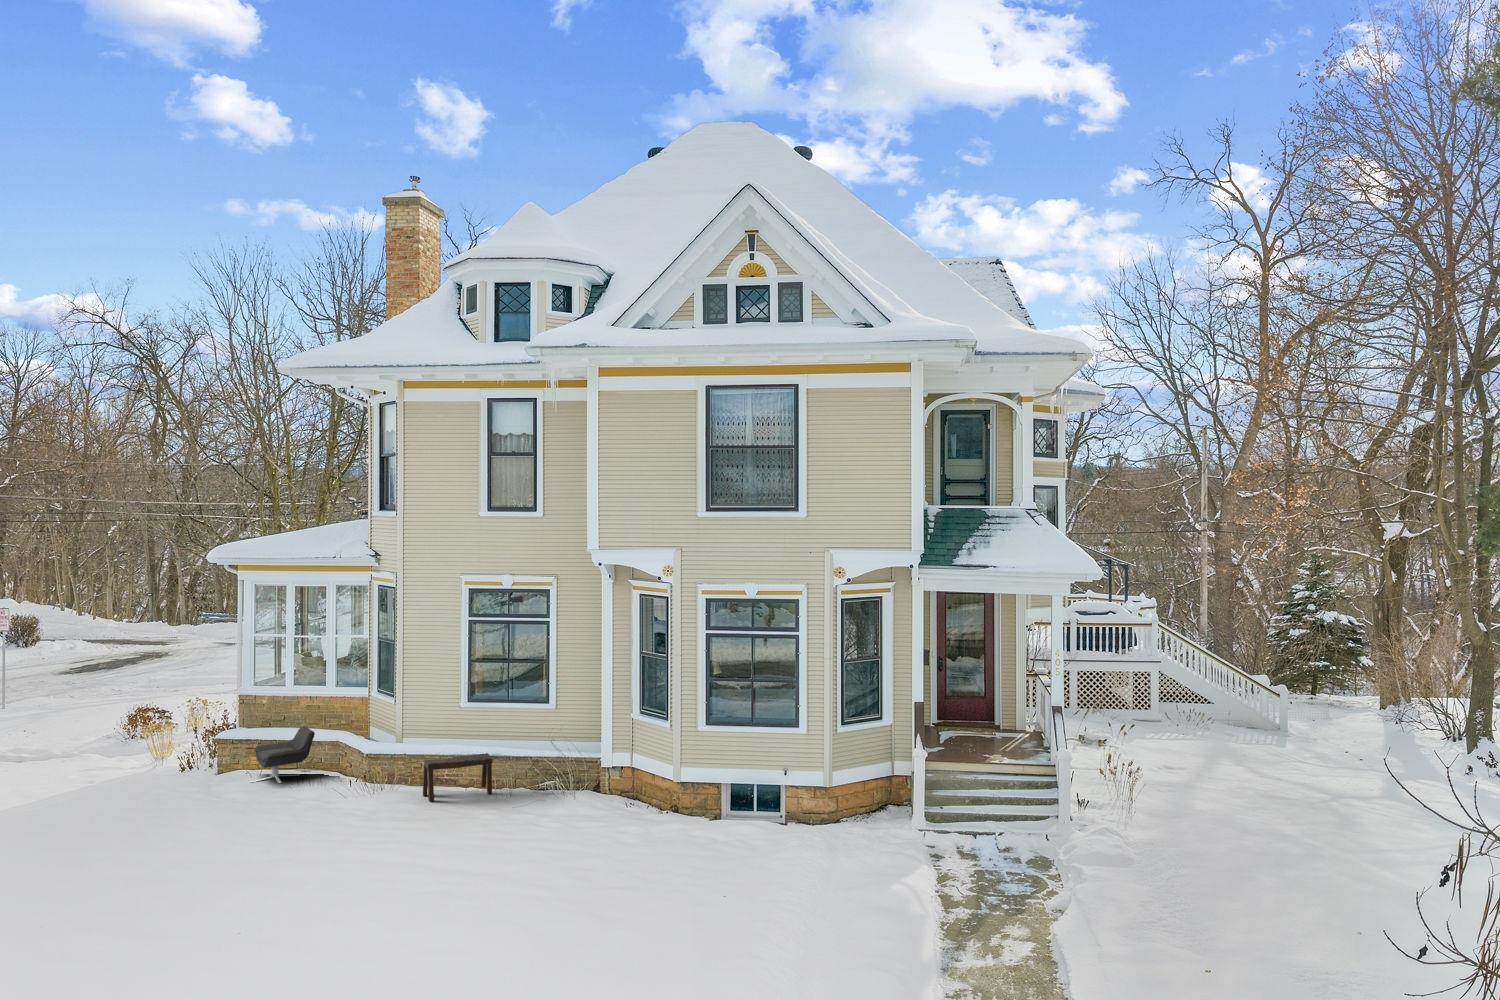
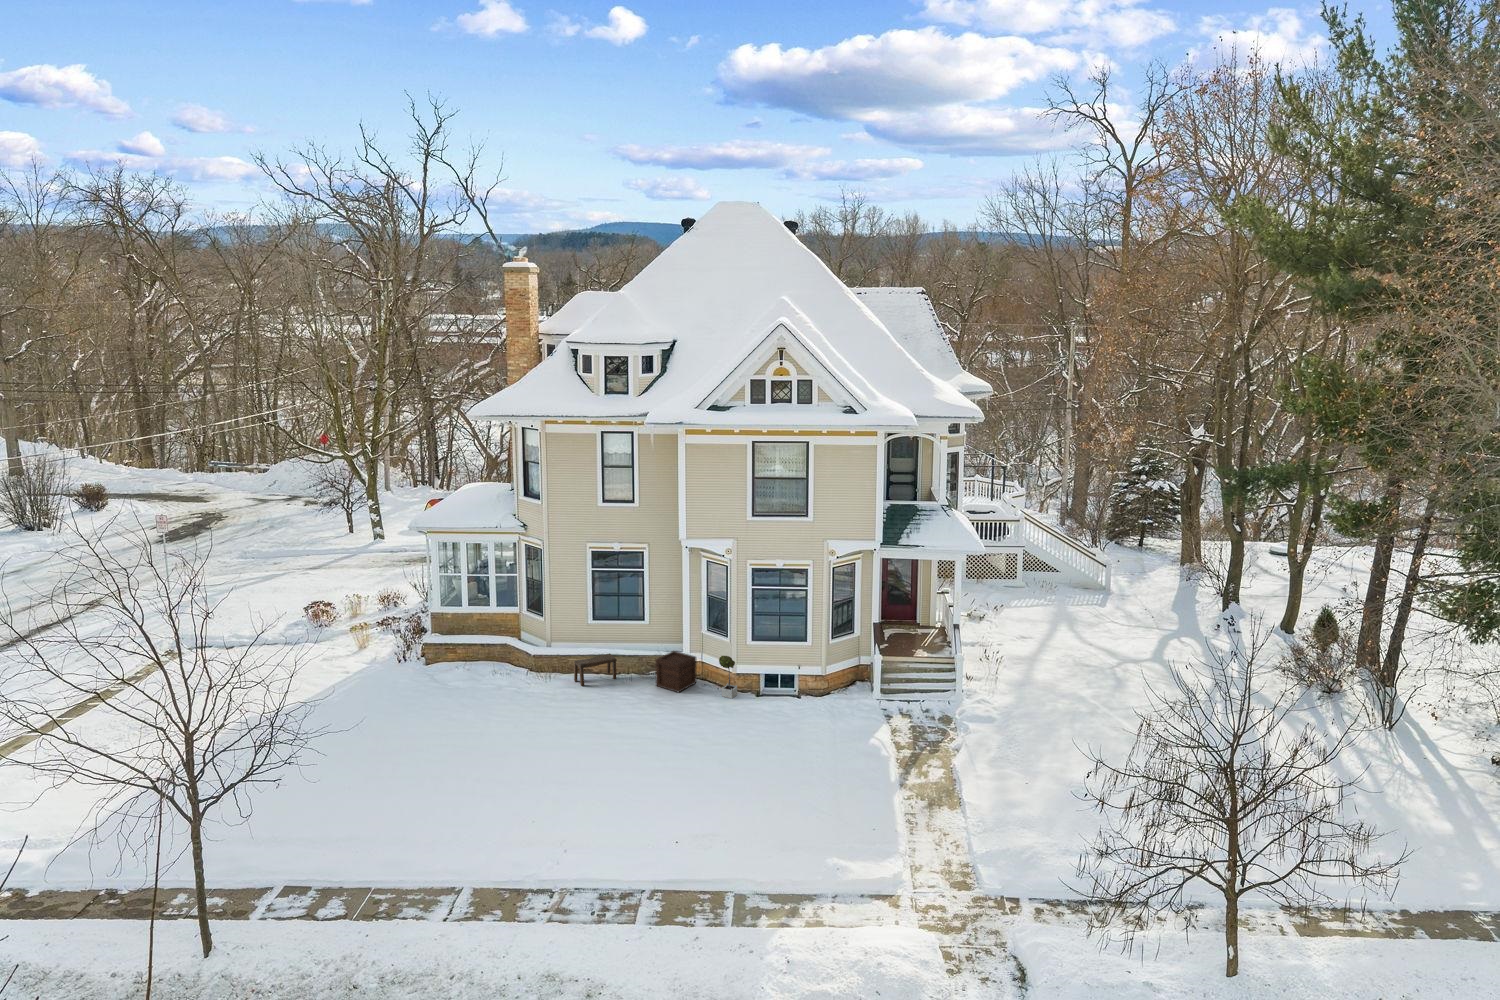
lounge chair: present [251,726,315,783] -> none [454,635,493,674]
potted tree: none [647,747,679,824] -> present [719,656,737,699]
wooden crate: none [549,748,618,813] -> present [655,651,697,692]

